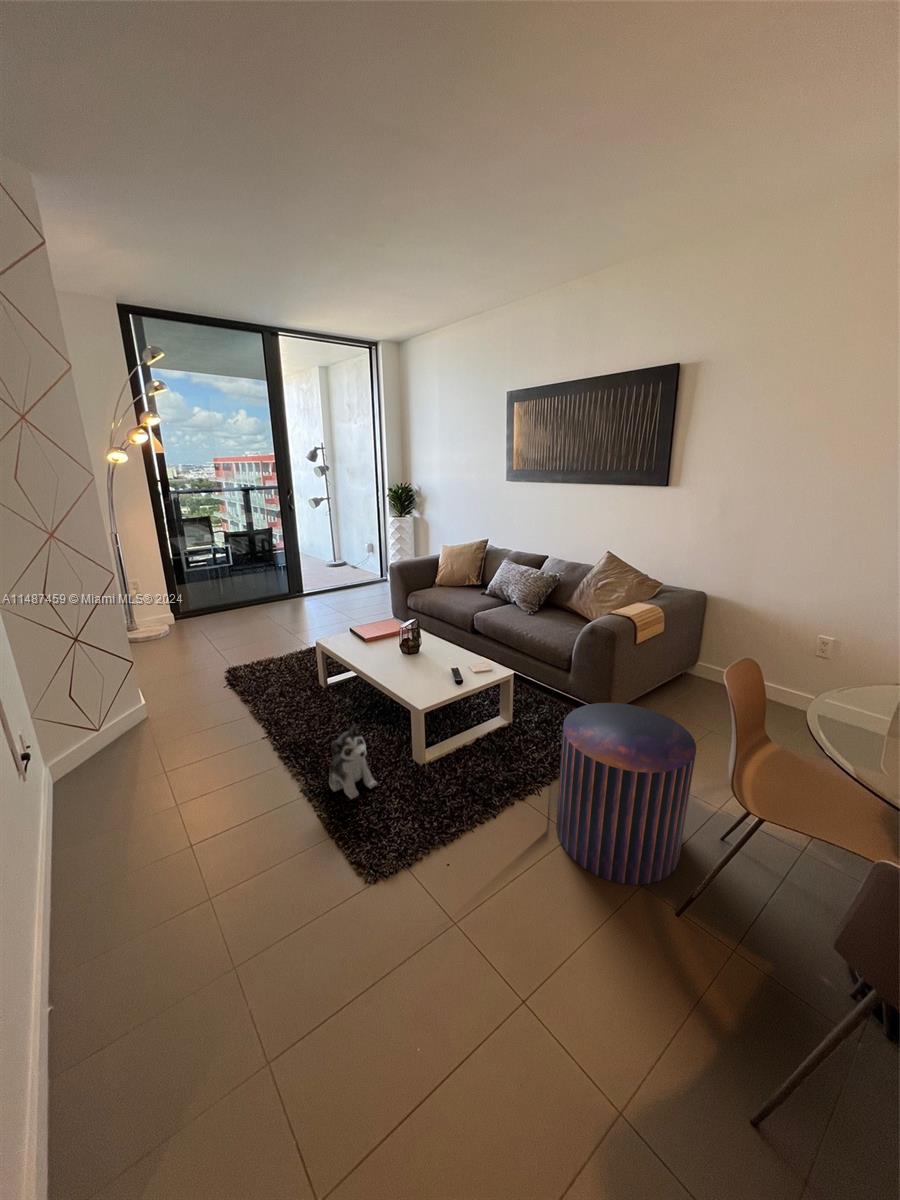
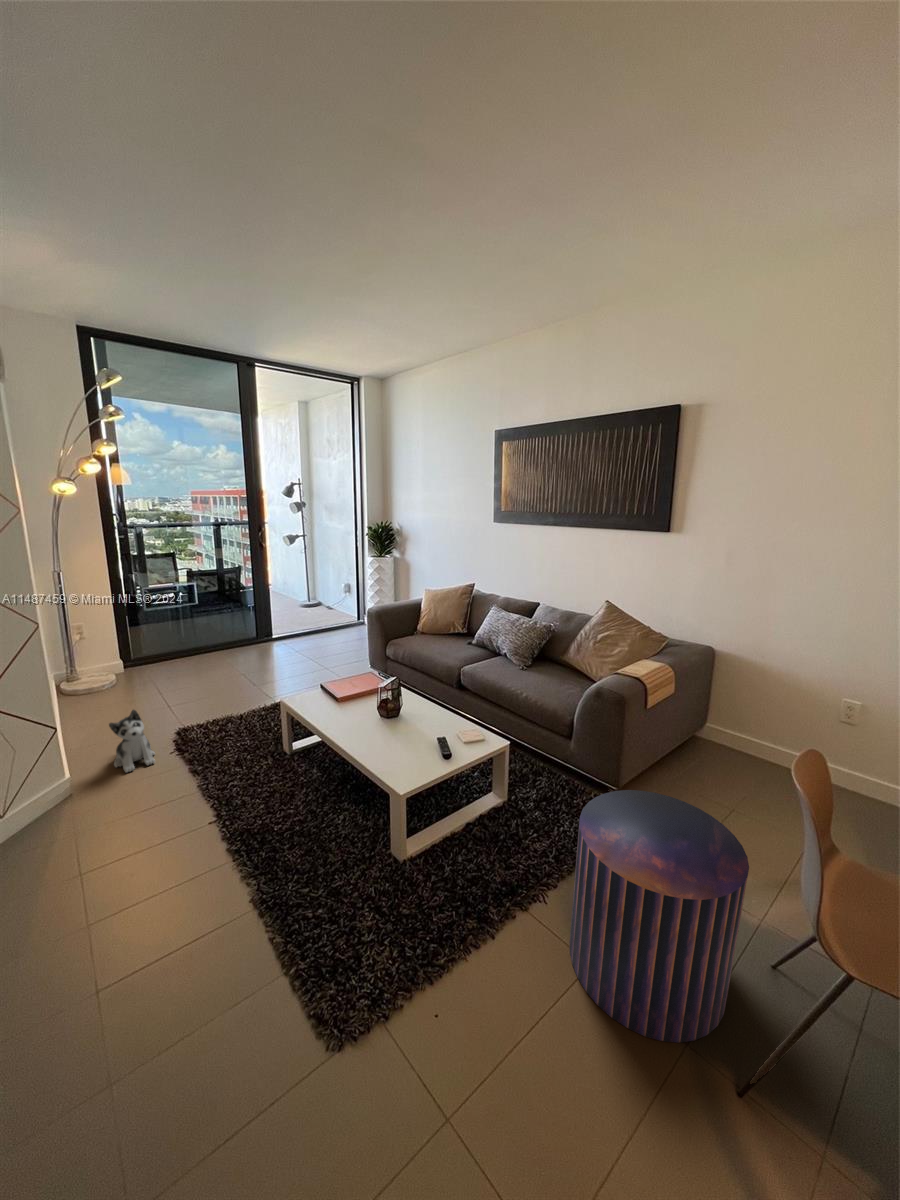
plush toy: present [329,724,377,799] -> present [109,710,155,772]

